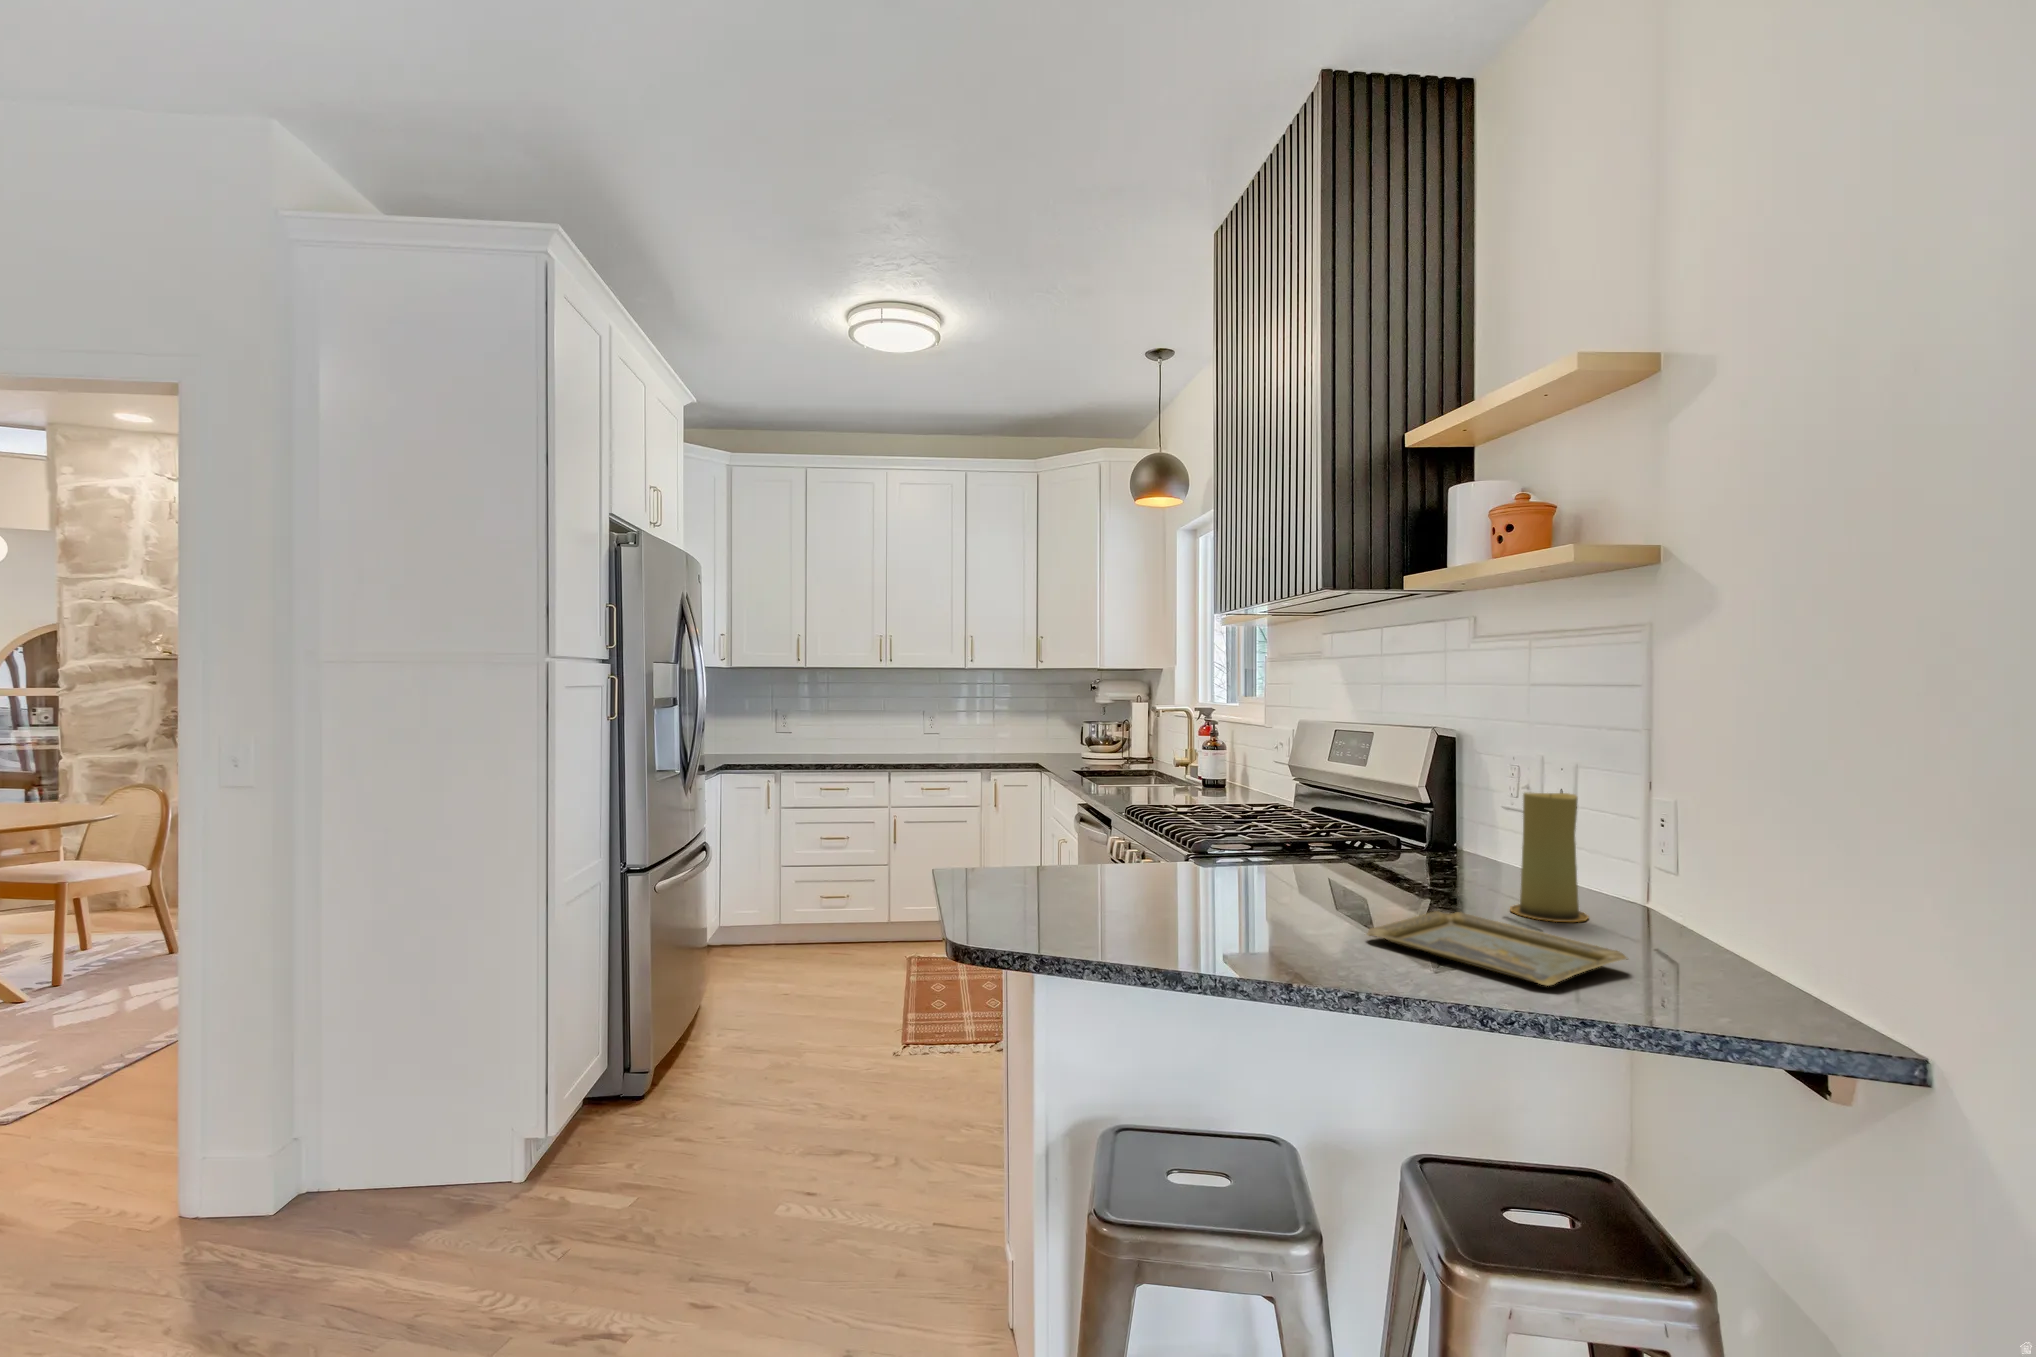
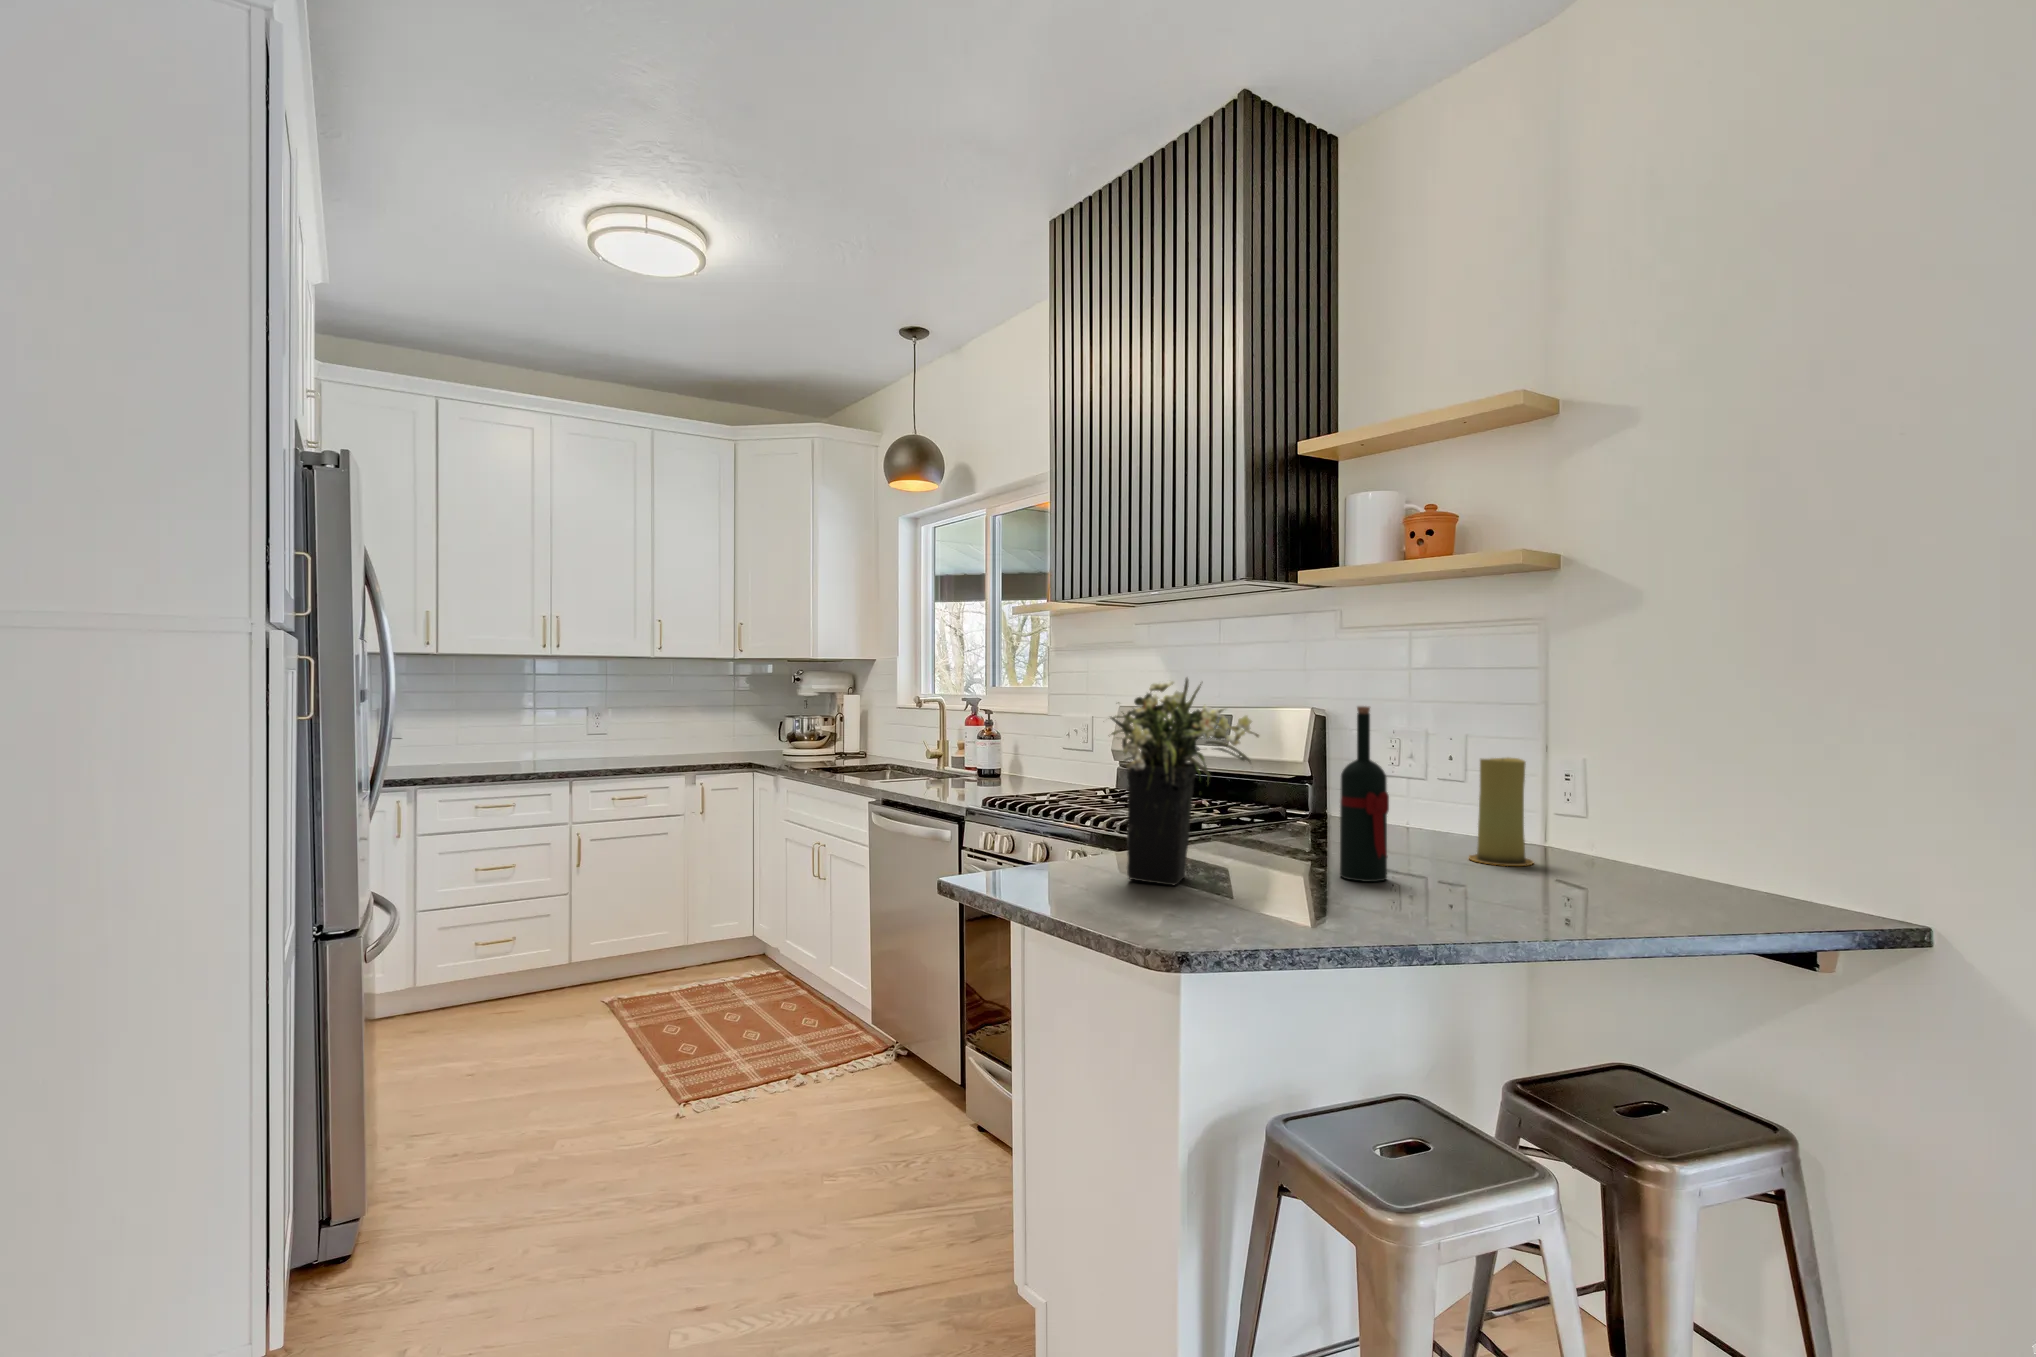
flower arrangement: none [1035,695,1200,895] -> present [1110,678,1259,885]
wine bottle: none [1296,728,1346,916] -> present [1340,706,1389,882]
tray: present [1367,911,1627,986] -> none [1455,865,1664,914]

